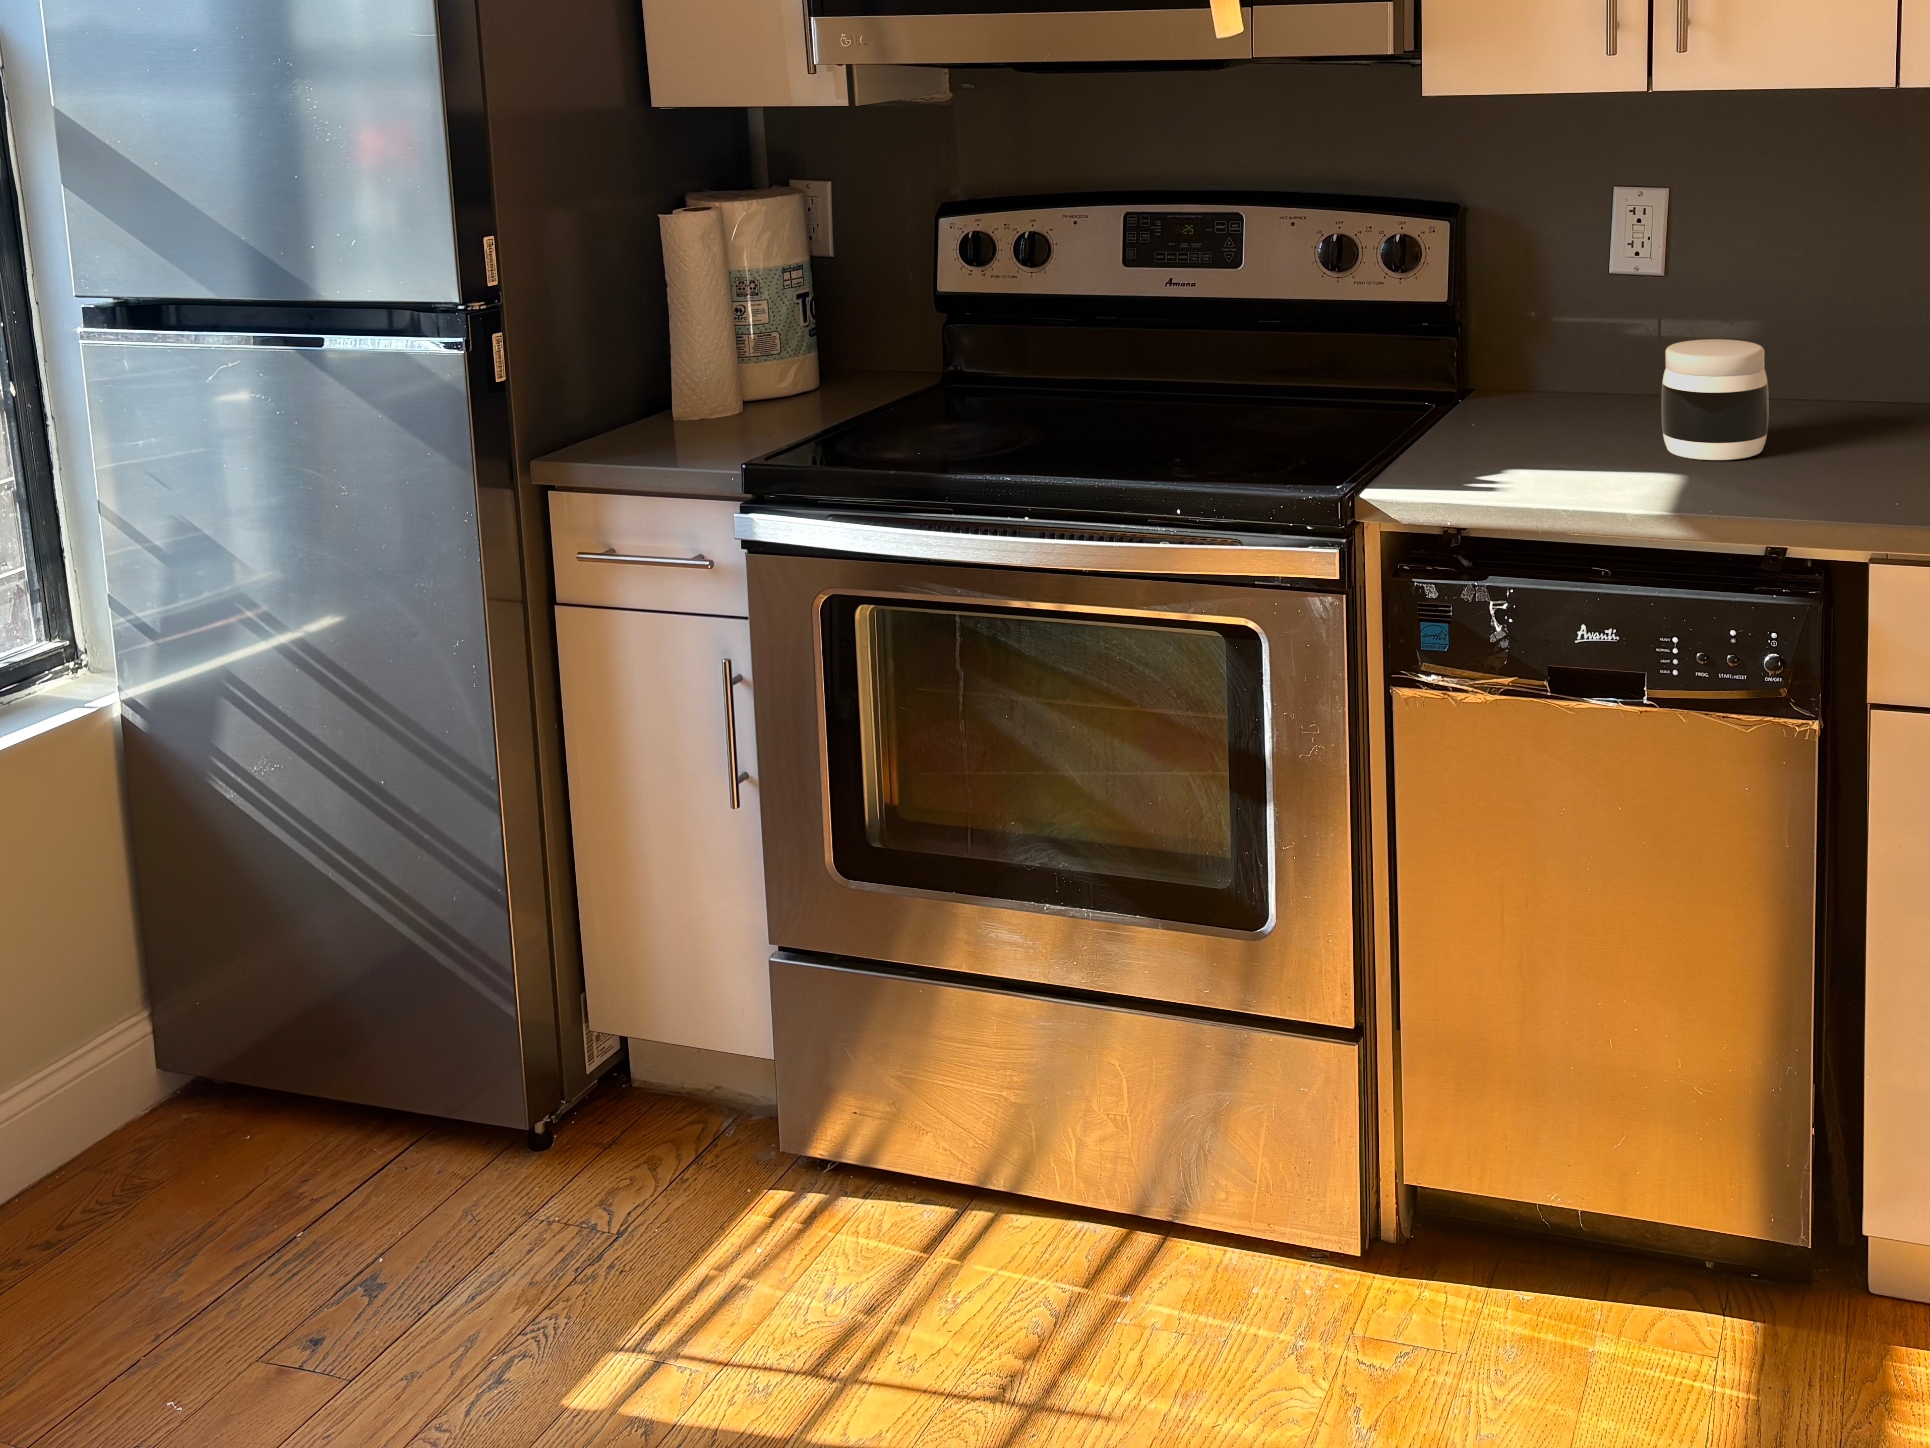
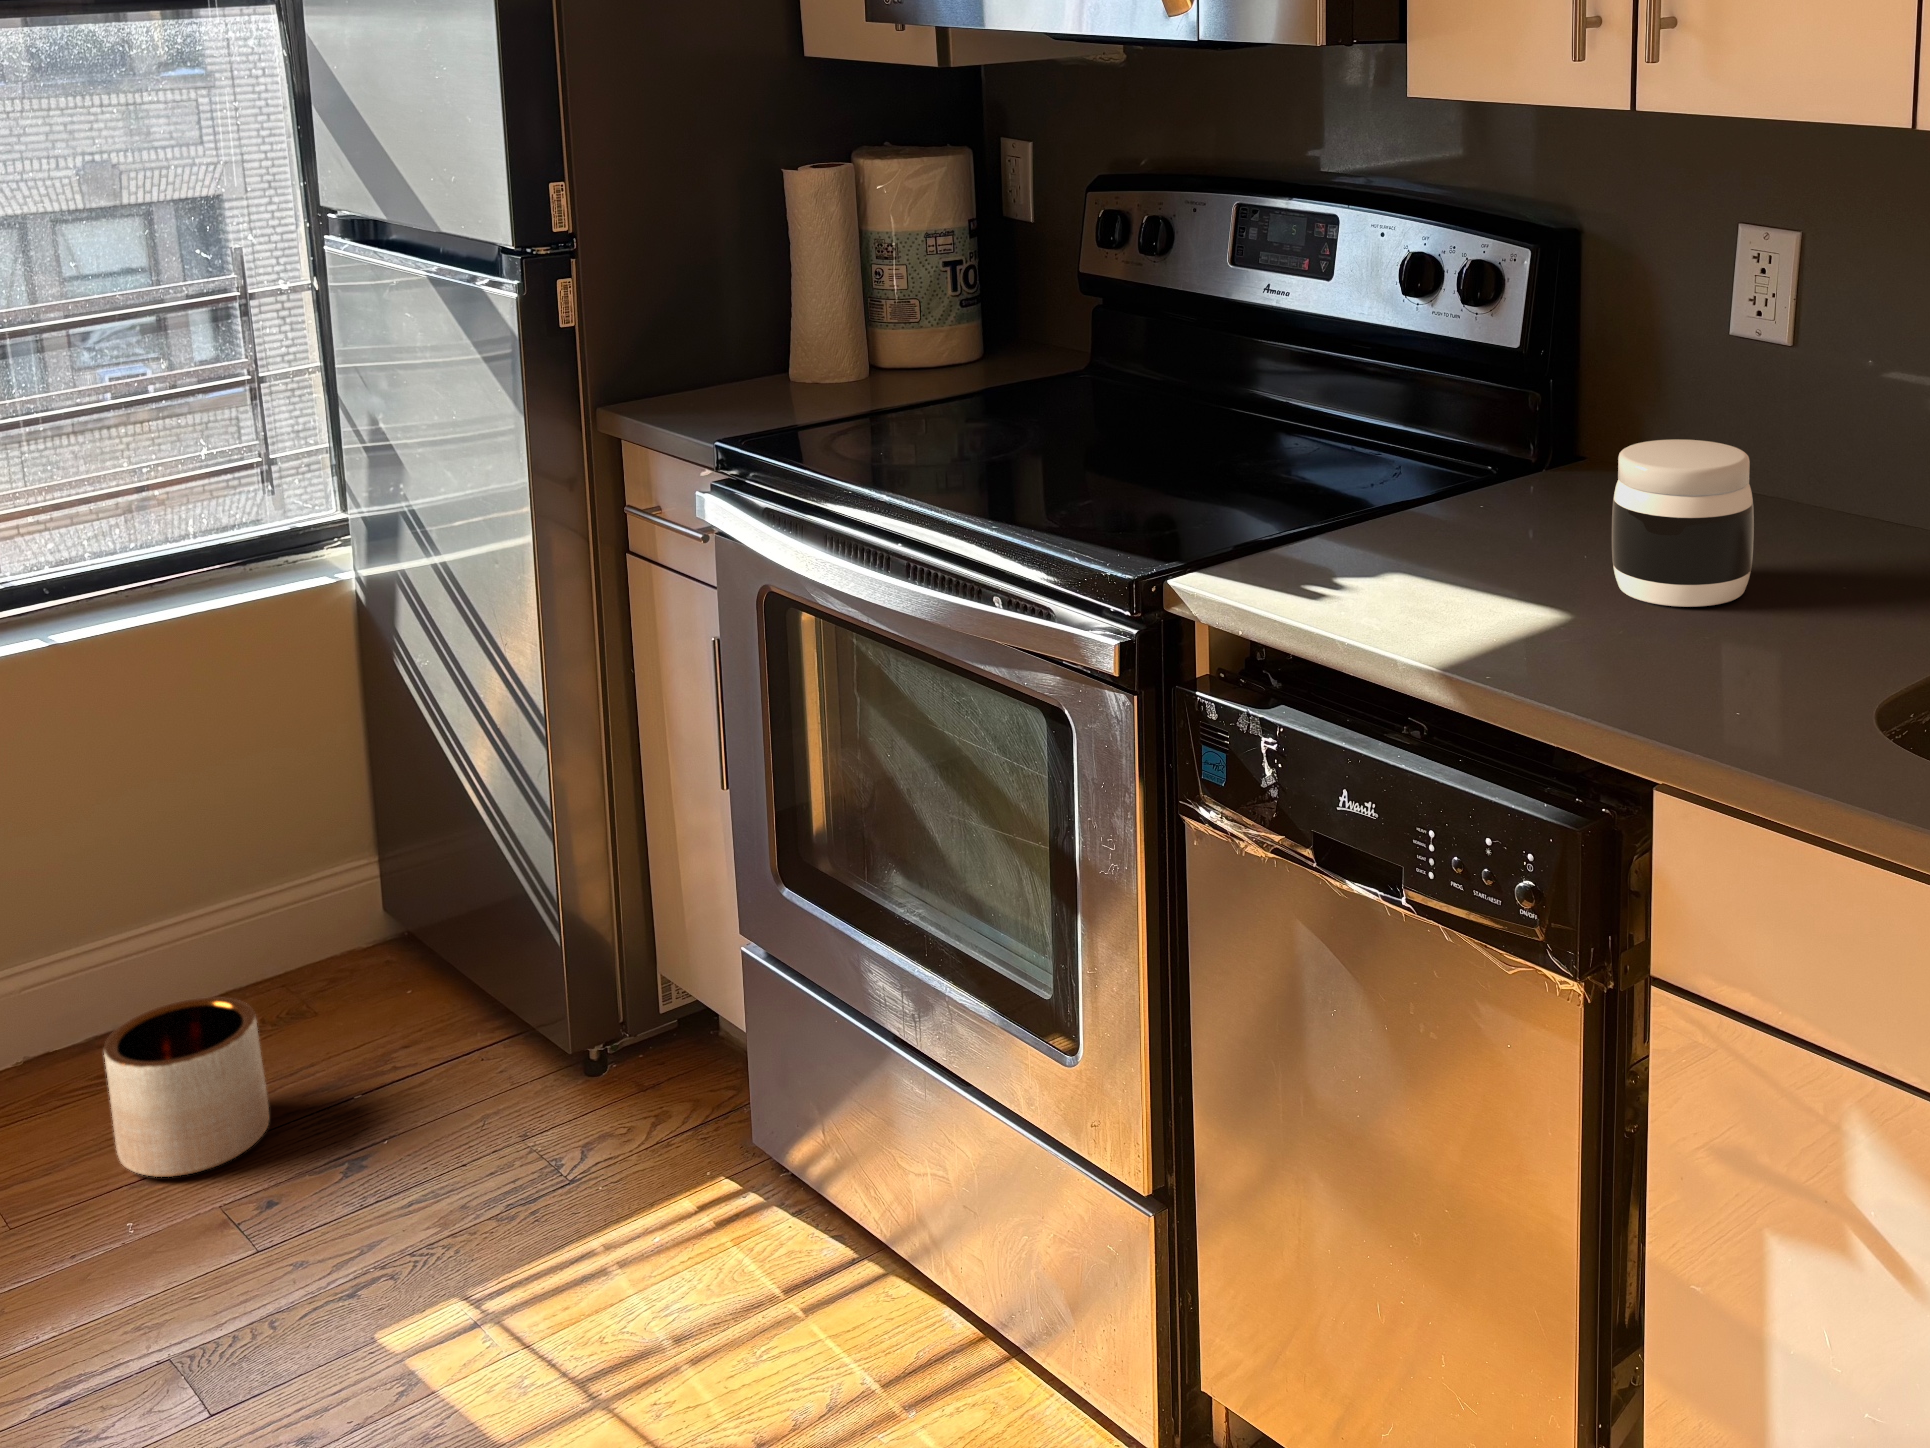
planter: none [57,1160,239,1364] -> present [104,997,269,1177]

